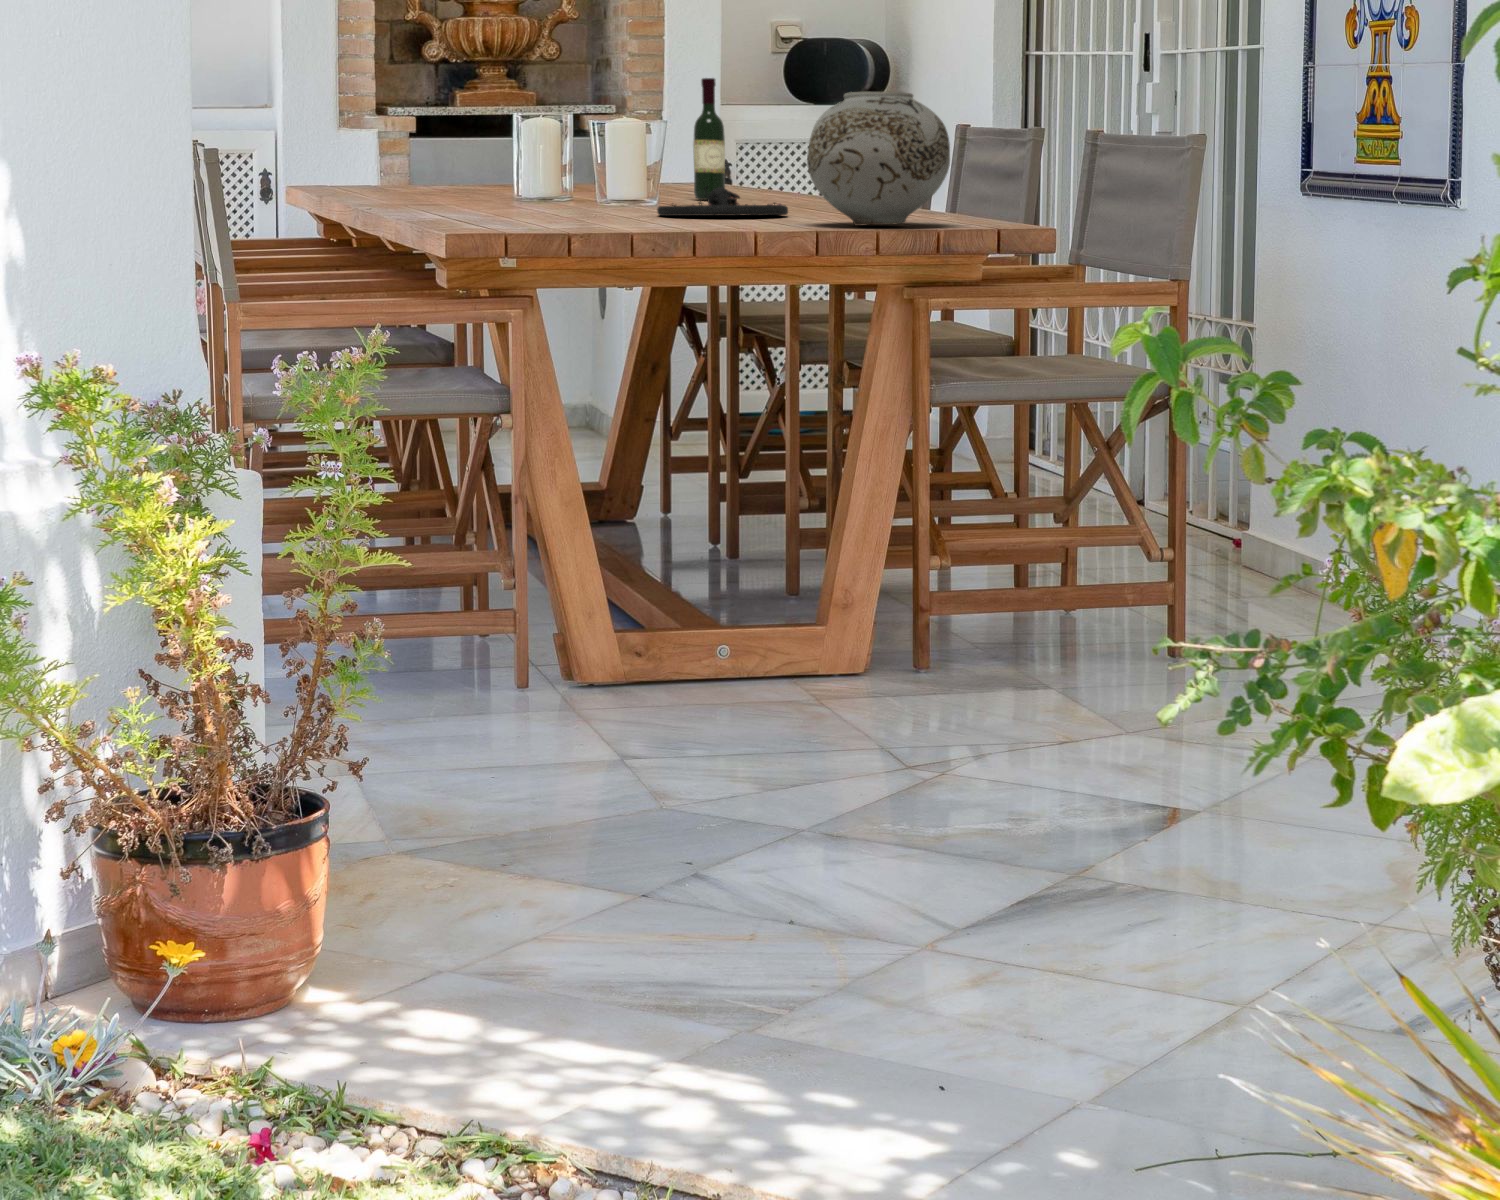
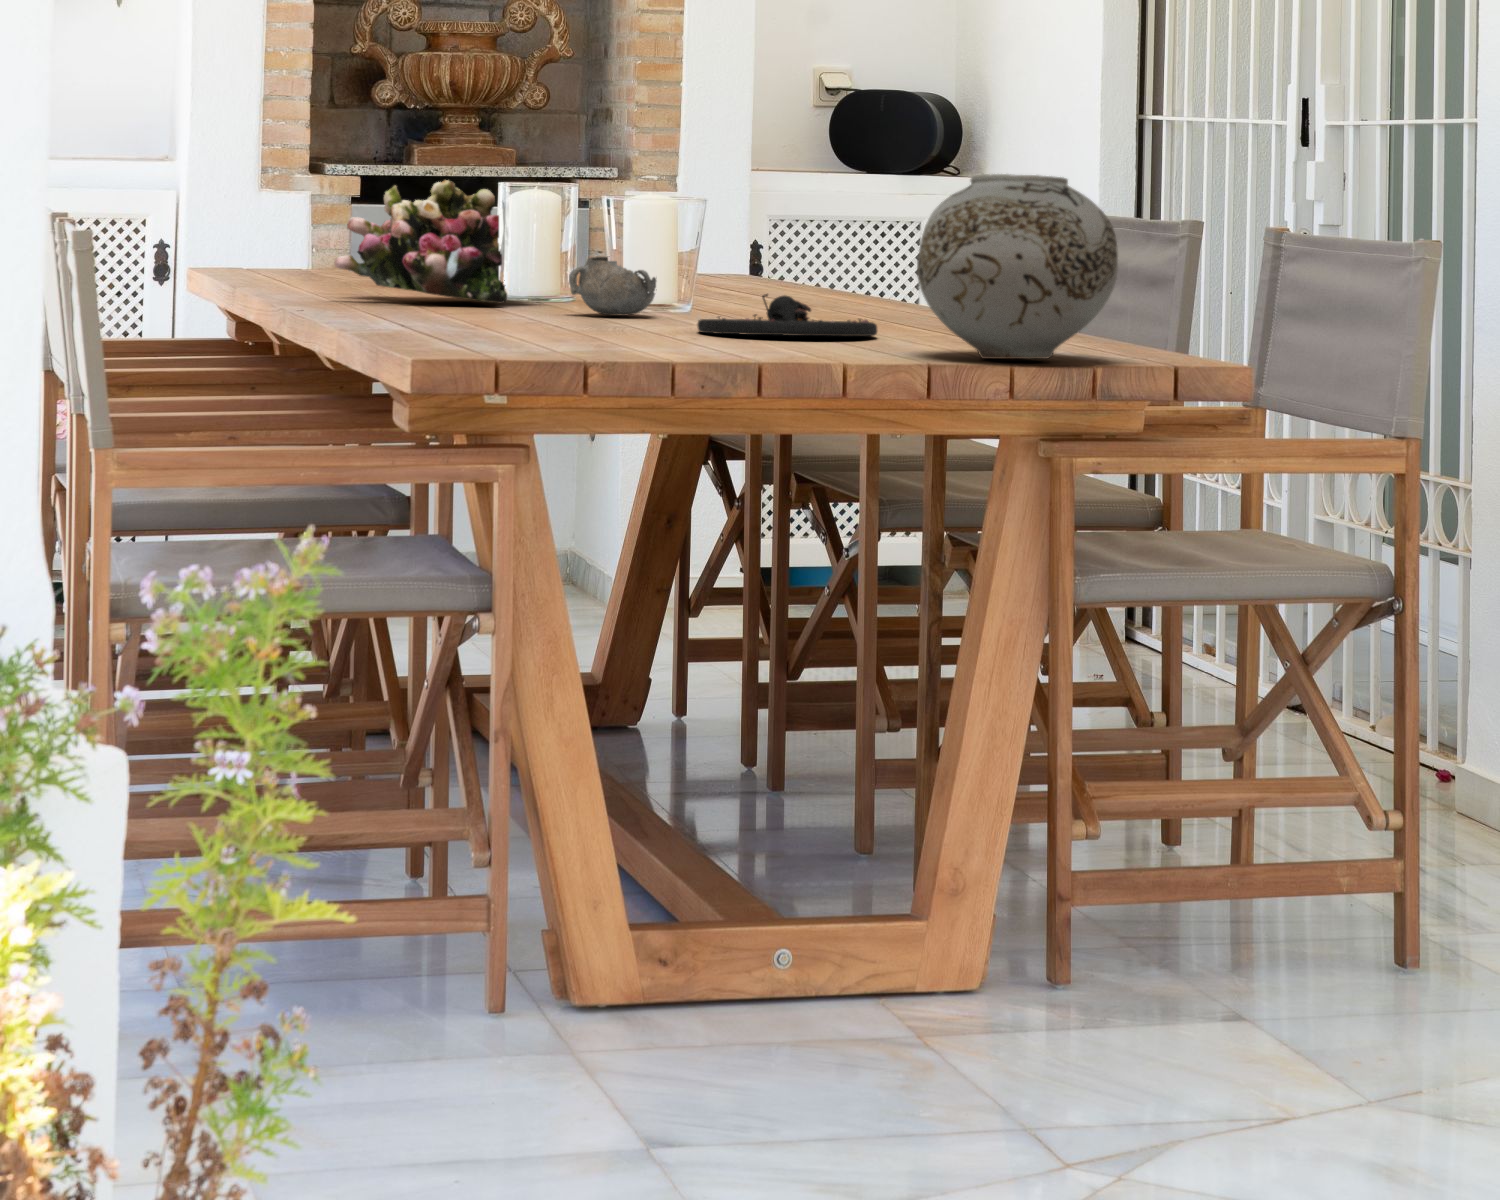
wine bottle: present [693,78,725,200] -> none [734,143,777,303]
flower arrangement: none [394,111,549,202] -> present [335,180,507,303]
decorative bowl: none [566,164,631,208] -> present [569,256,656,316]

